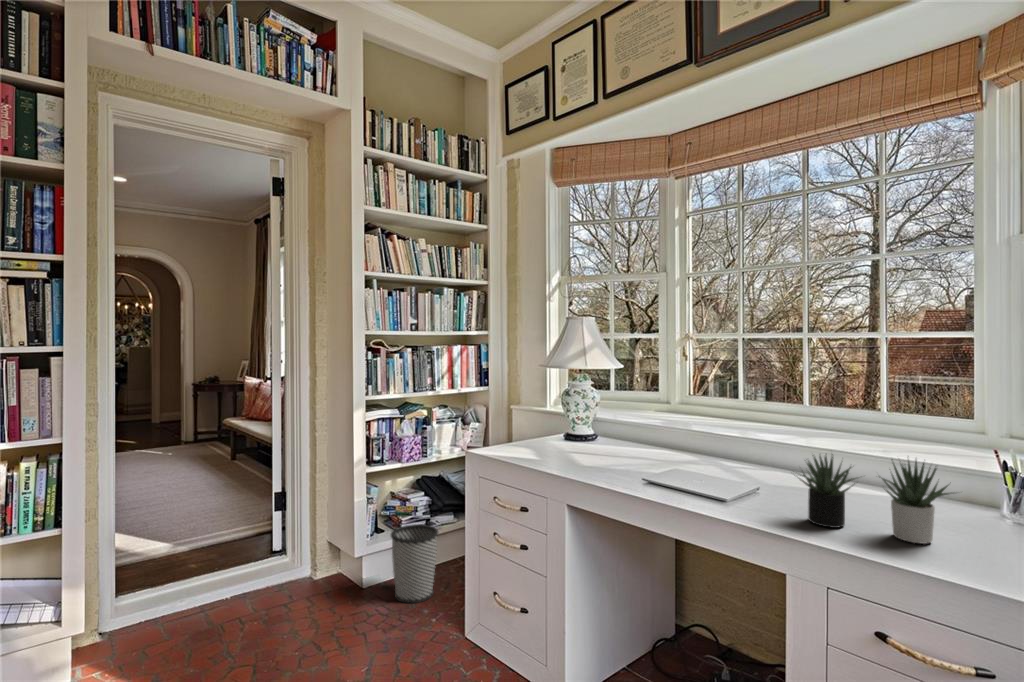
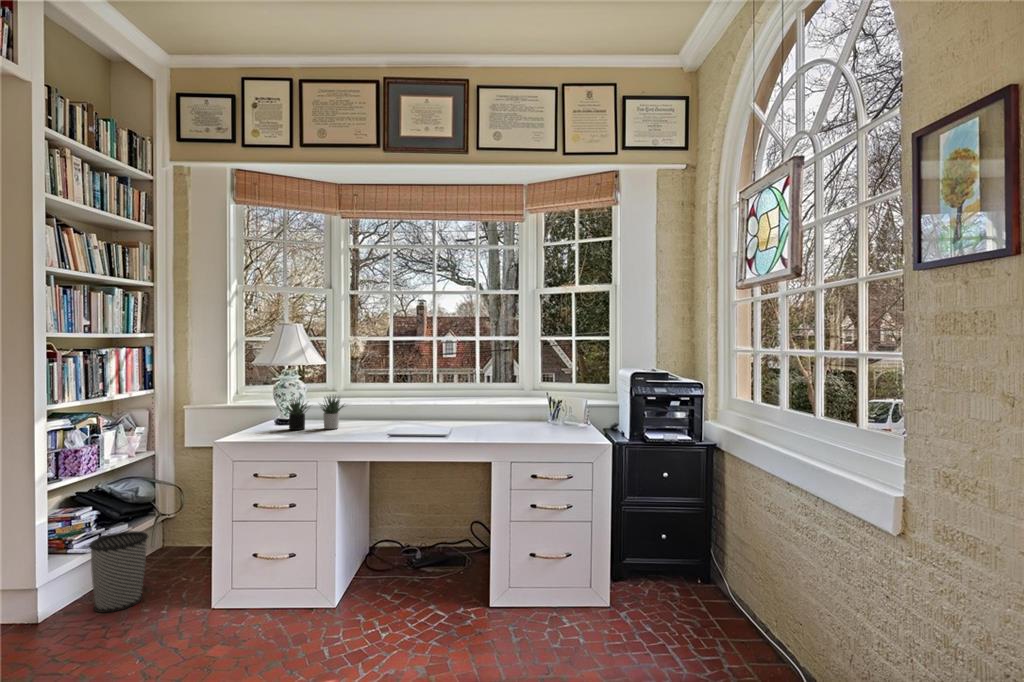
succulent plant: present [799,454,952,544] -> present [286,397,344,430]

